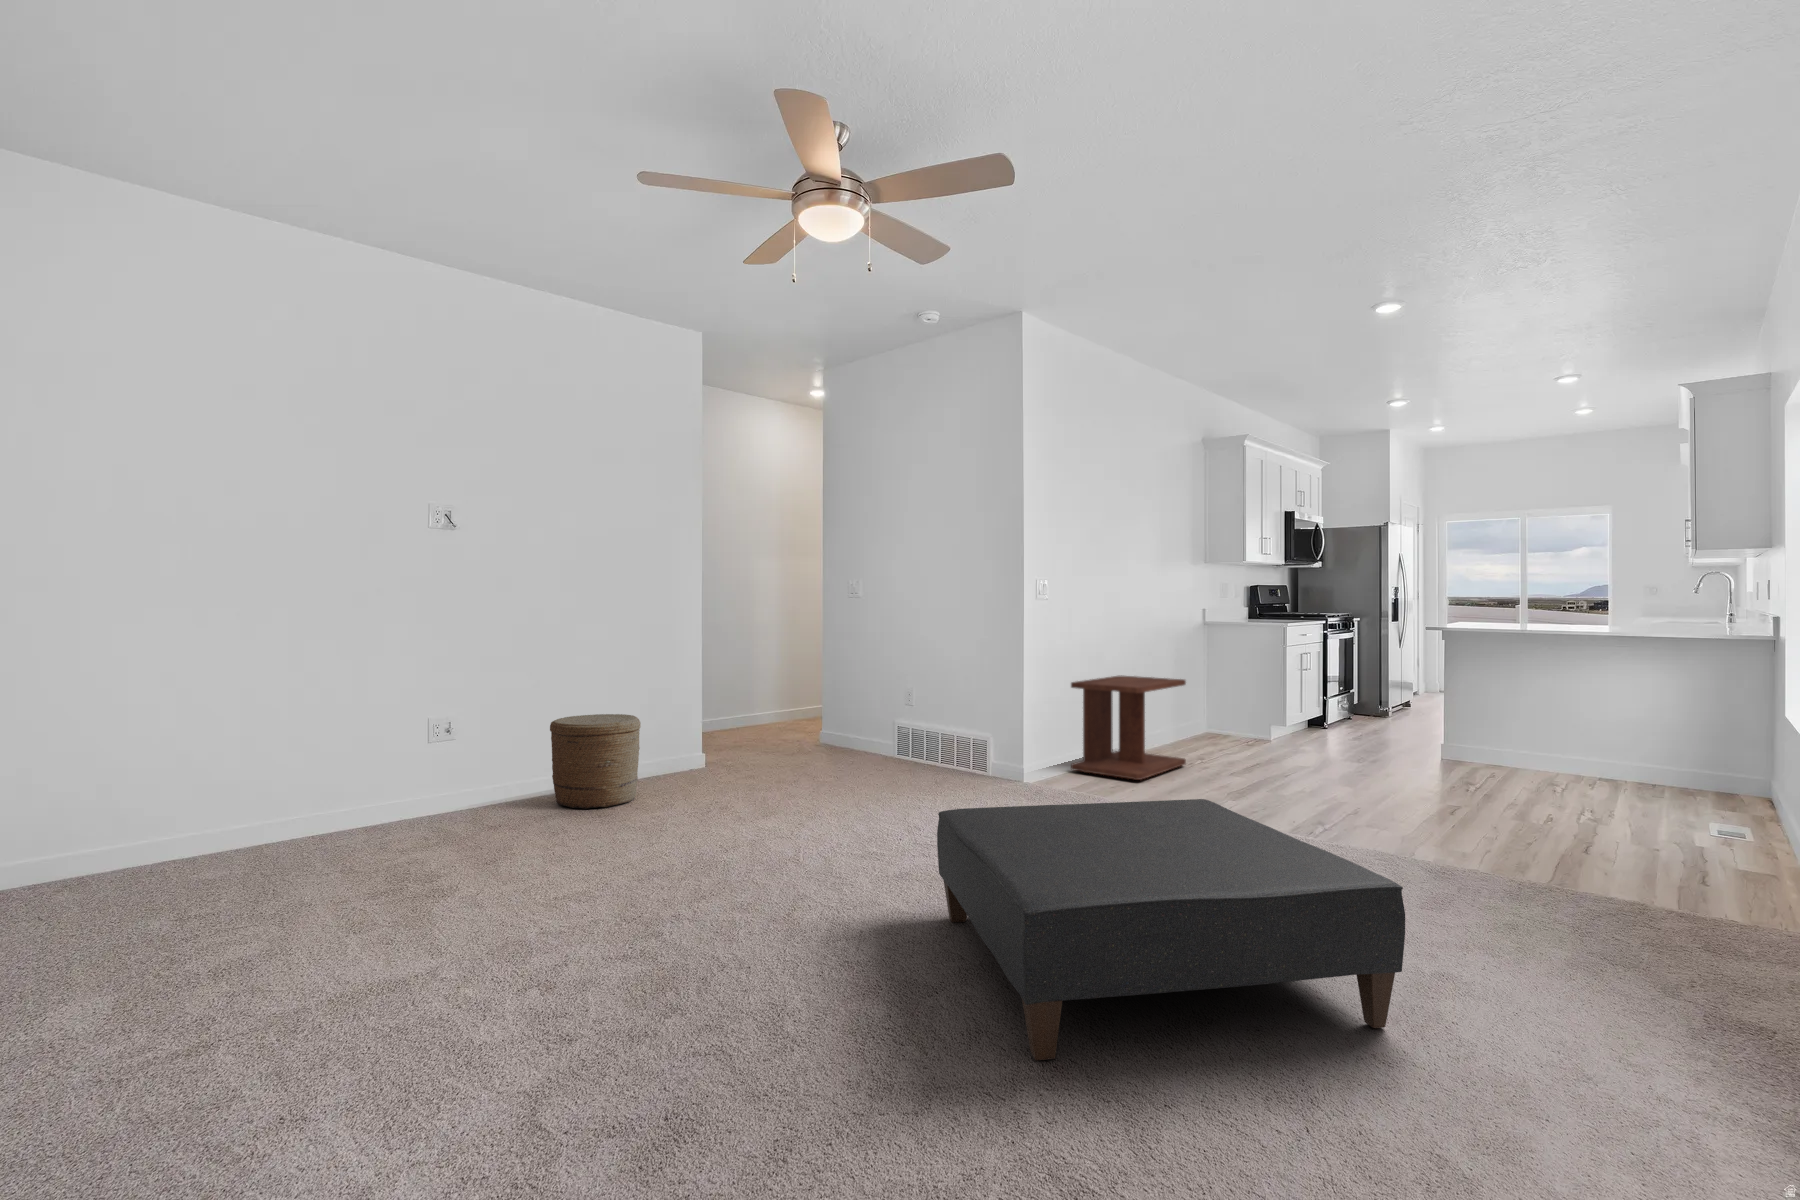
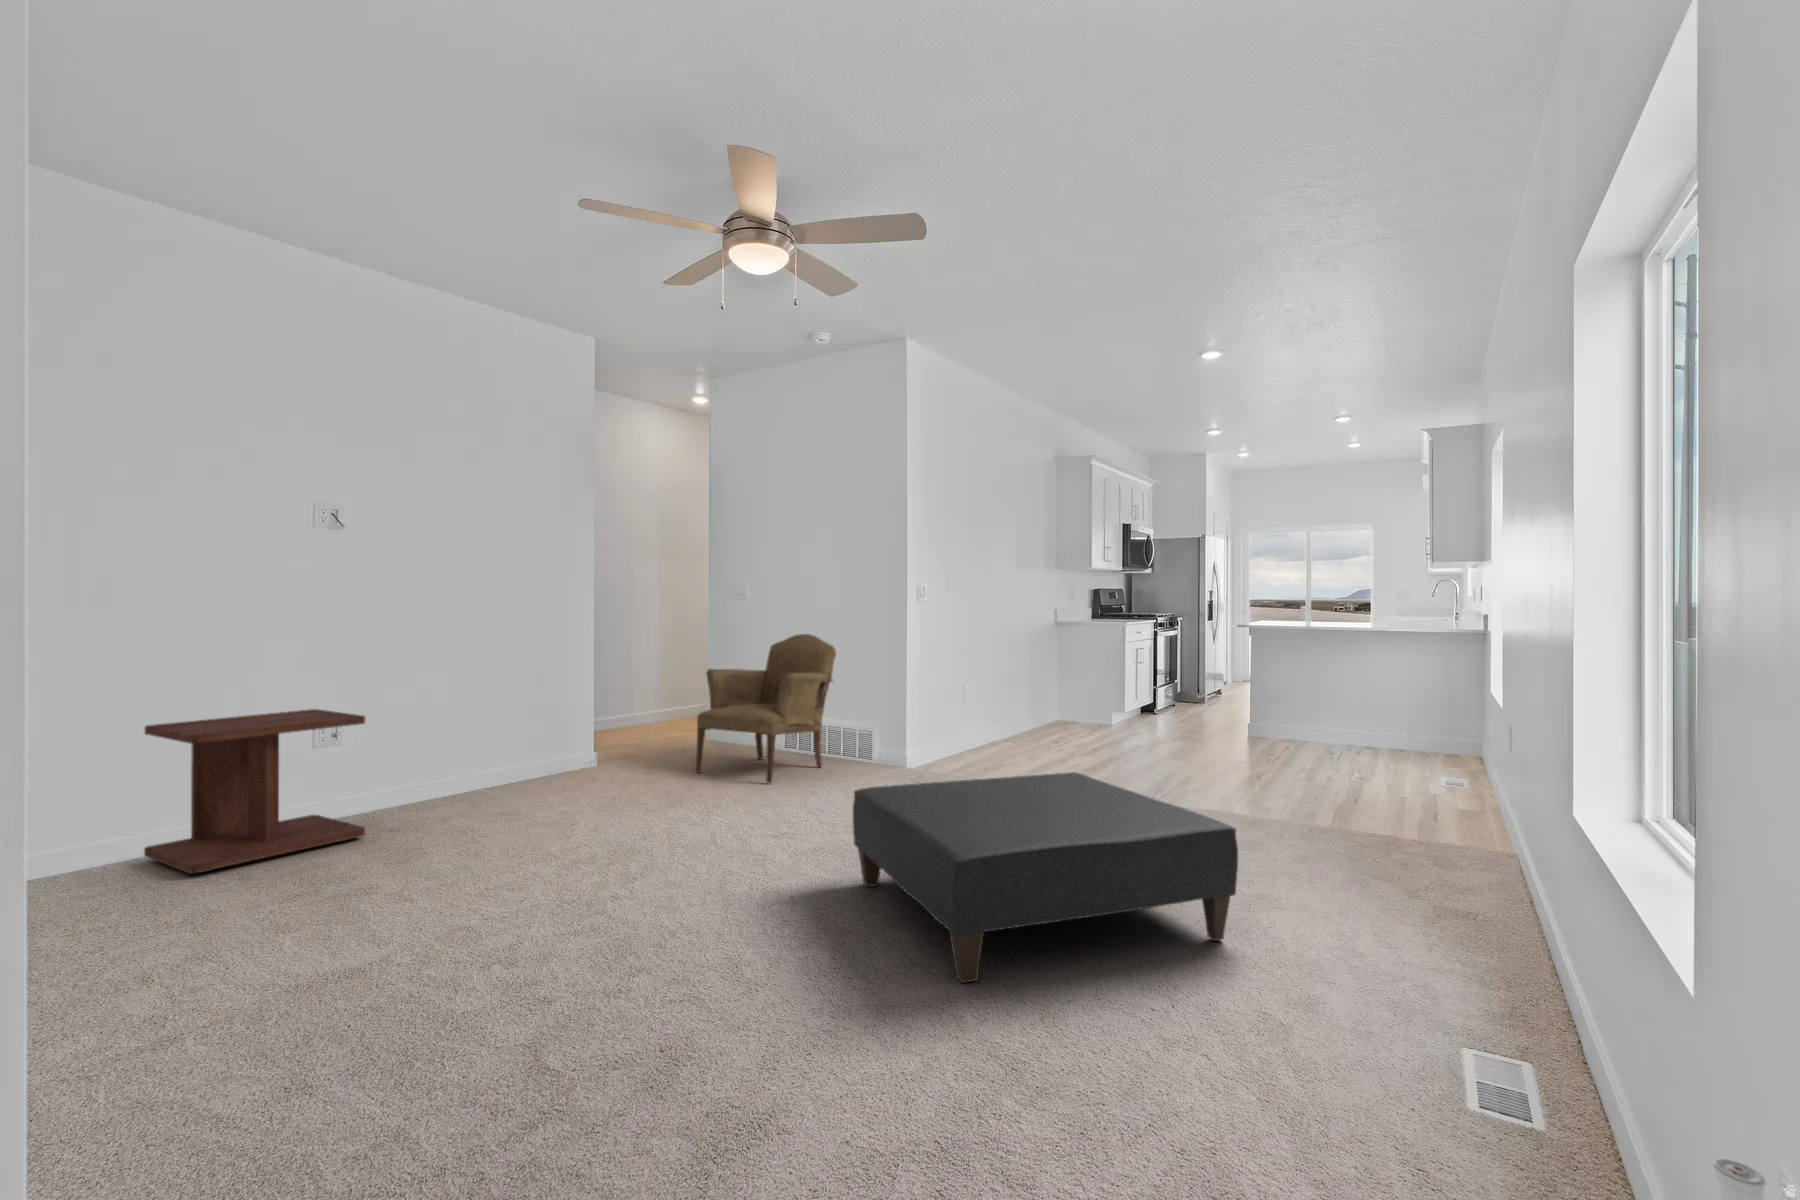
armchair: none [808,635,955,793] -> present [696,634,836,783]
side table: present [1071,675,1186,780] -> present [144,709,365,873]
woven basket: present [550,714,641,809] -> none [436,714,531,809]

